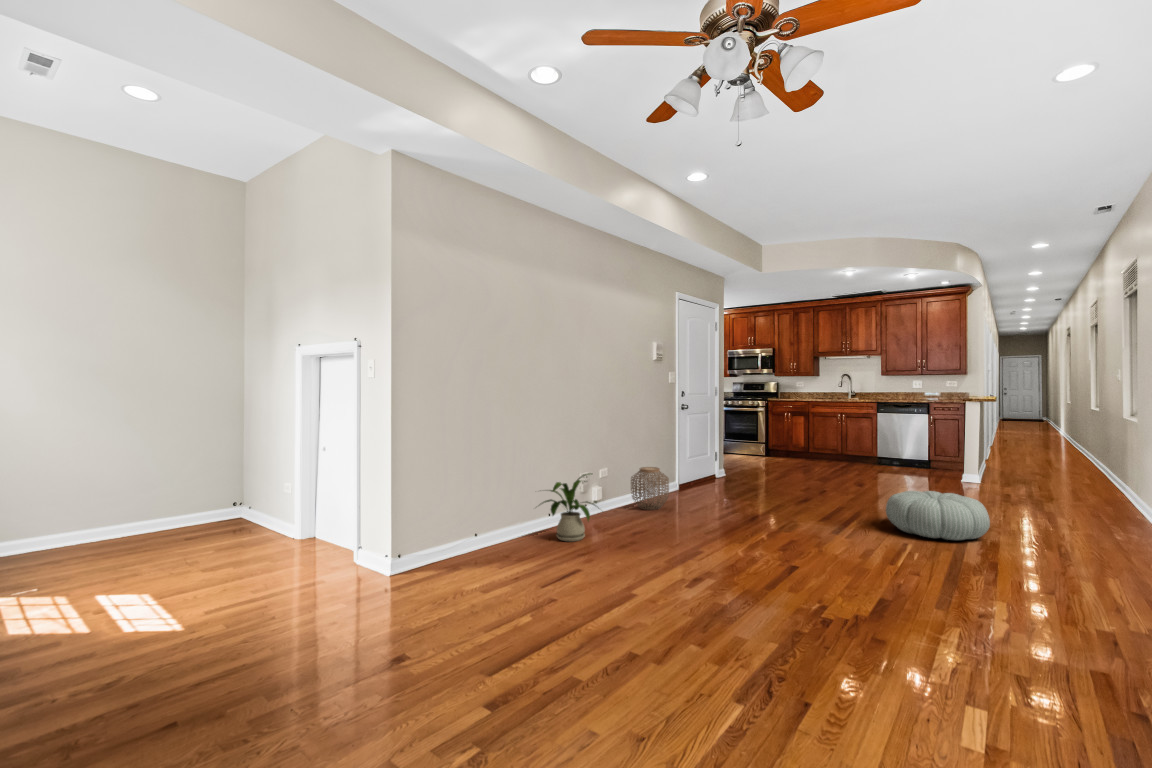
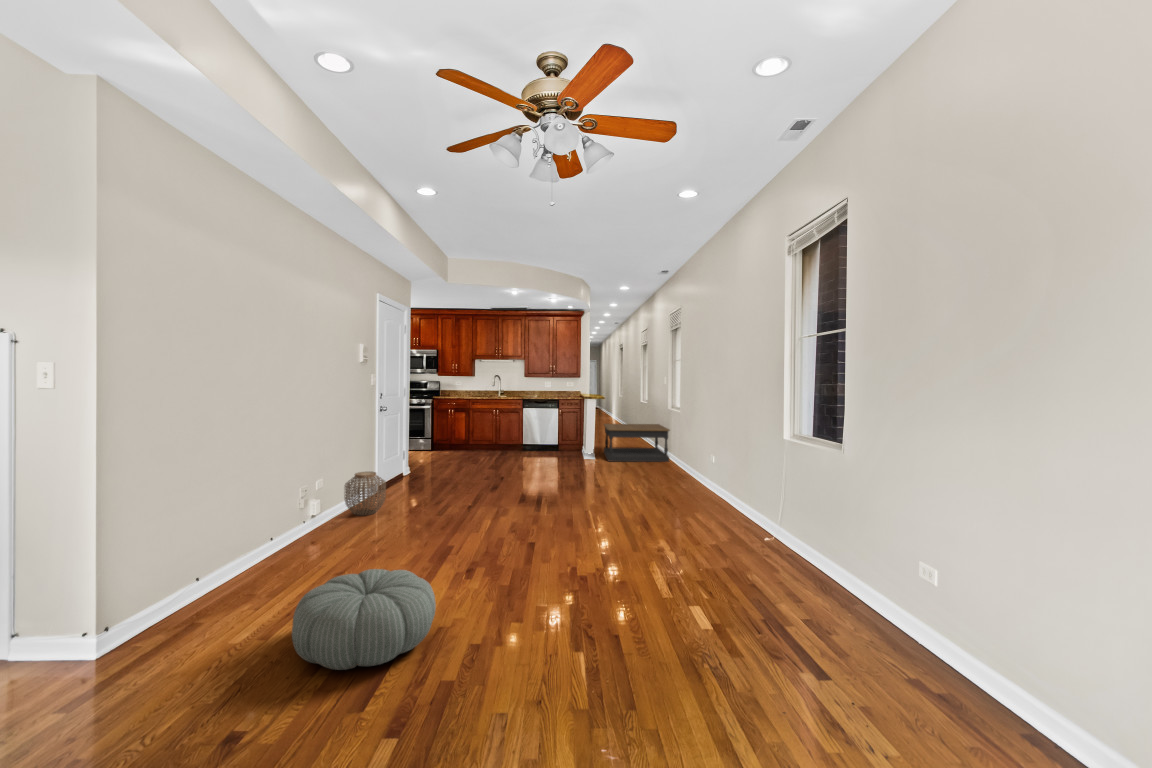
coffee table: none [1004,437,1138,502] -> present [604,424,670,462]
house plant: present [542,474,595,542] -> none [258,487,346,565]
pouf: present [886,491,990,540] -> present [292,569,436,670]

